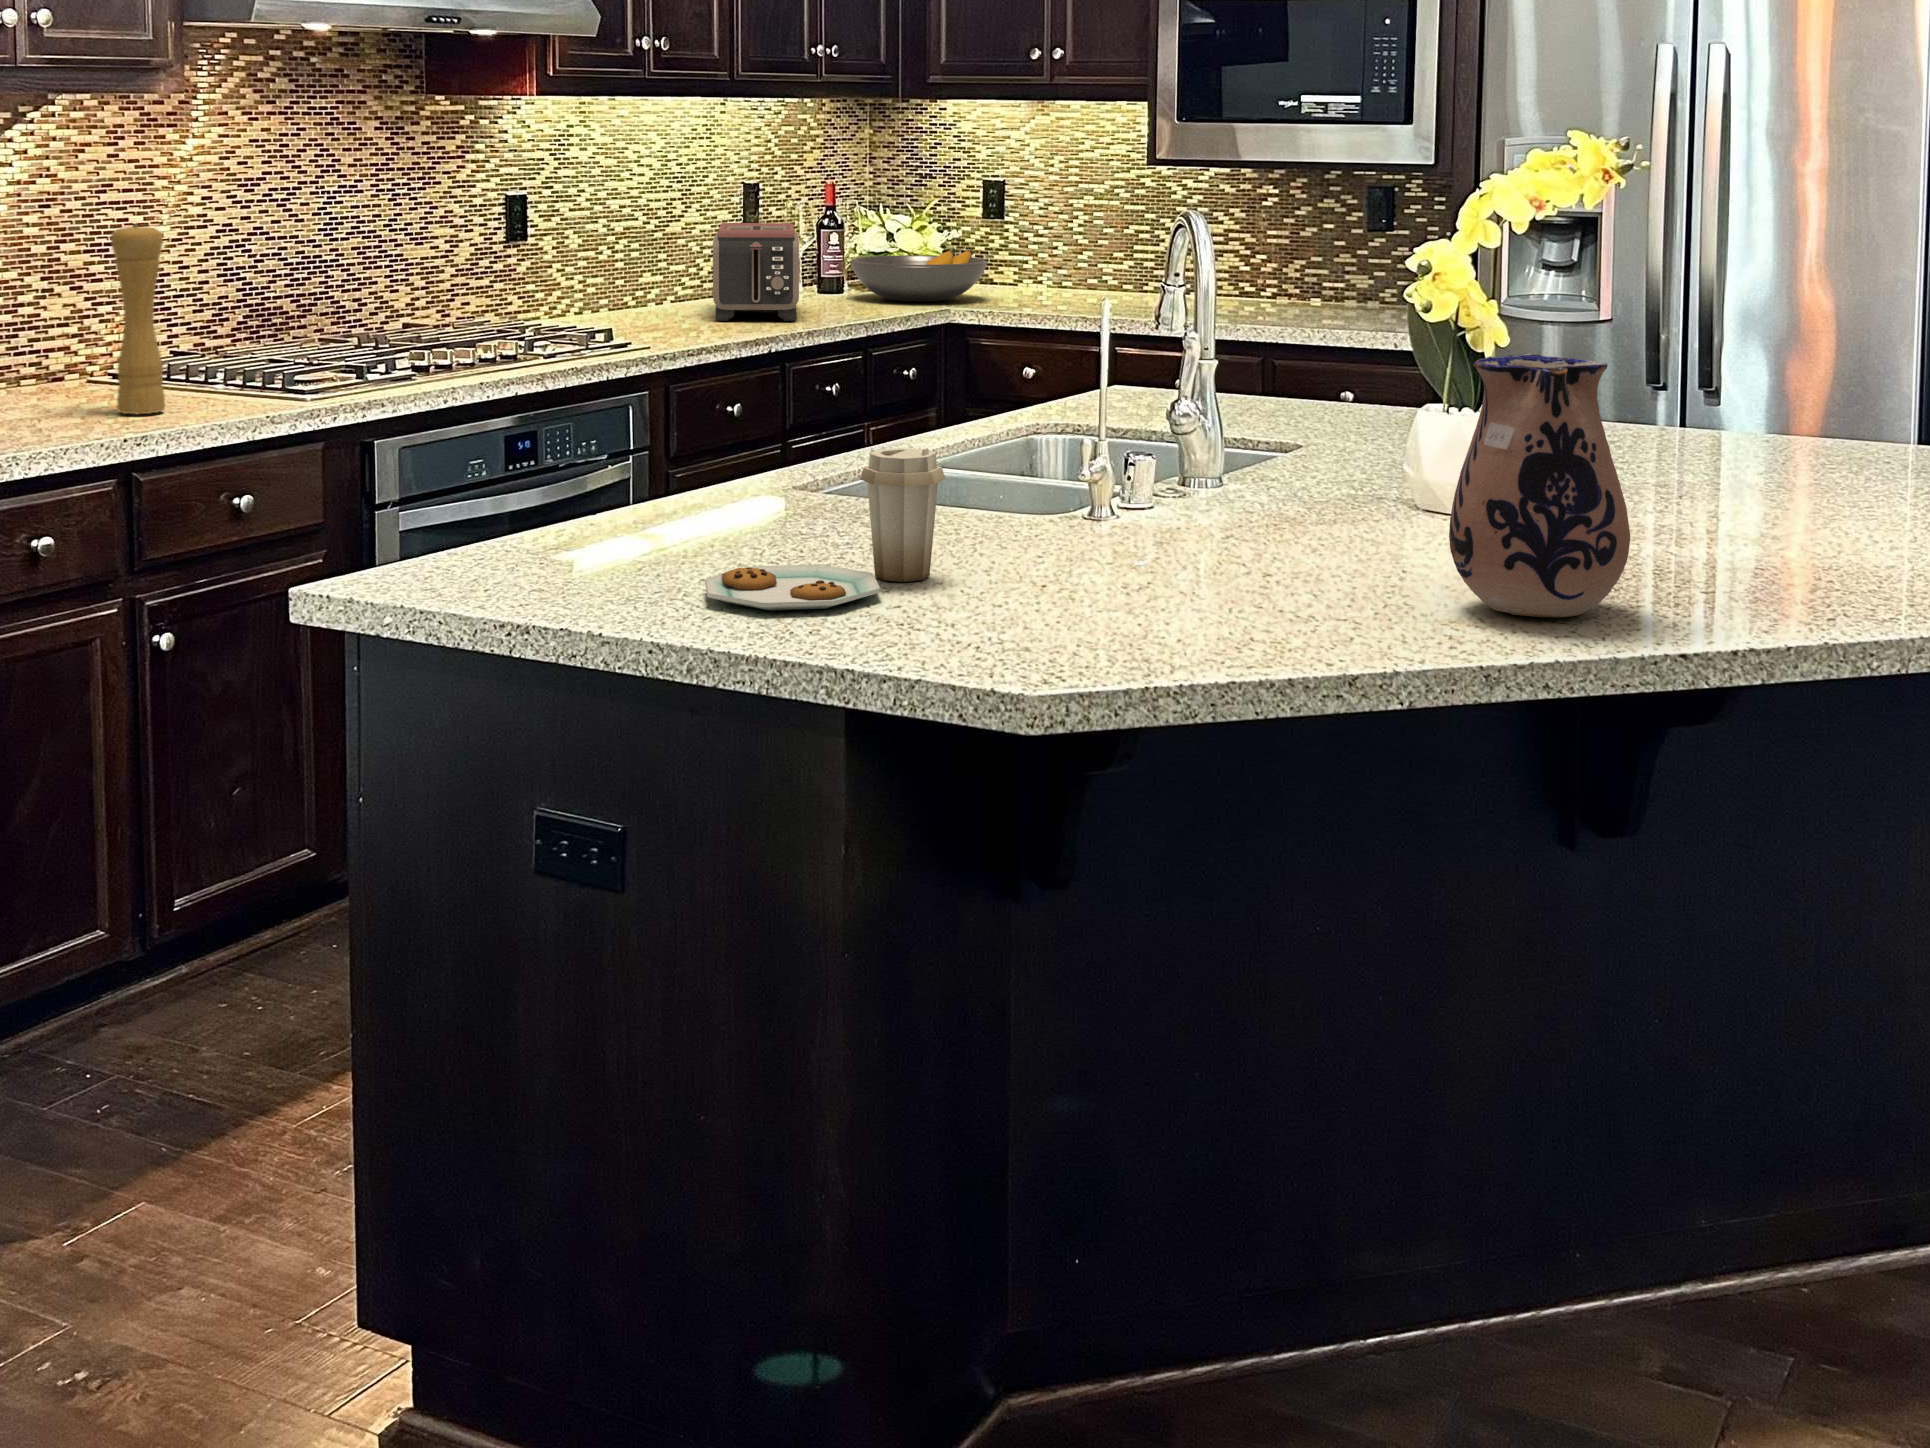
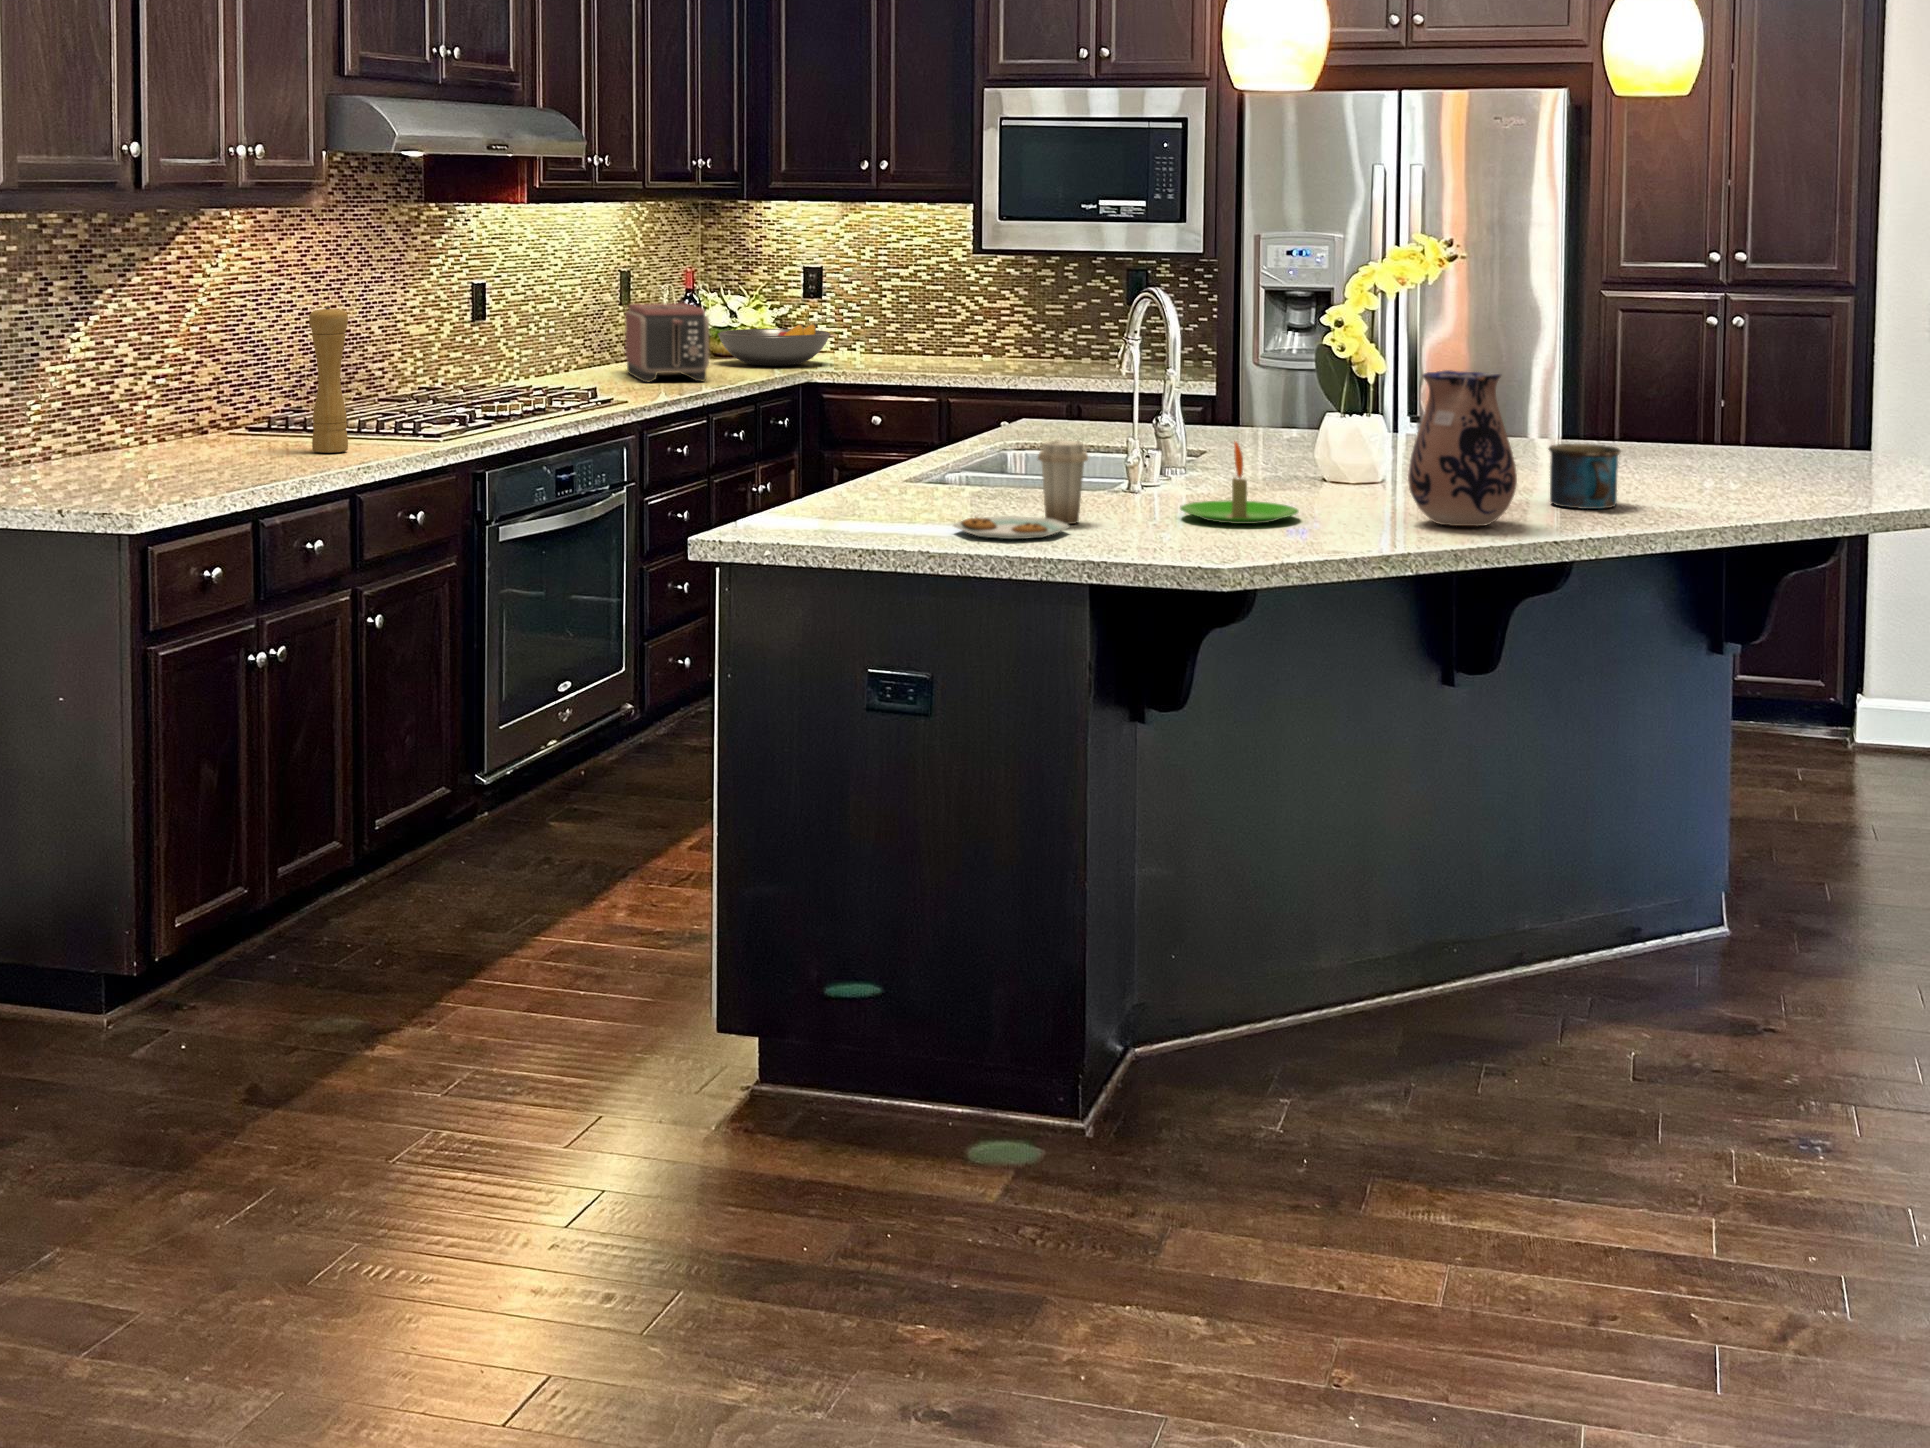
candle: none [1091,457,1281,594] -> present [1180,441,1299,524]
mug: none [1726,474,1848,586] -> present [1549,444,1621,509]

